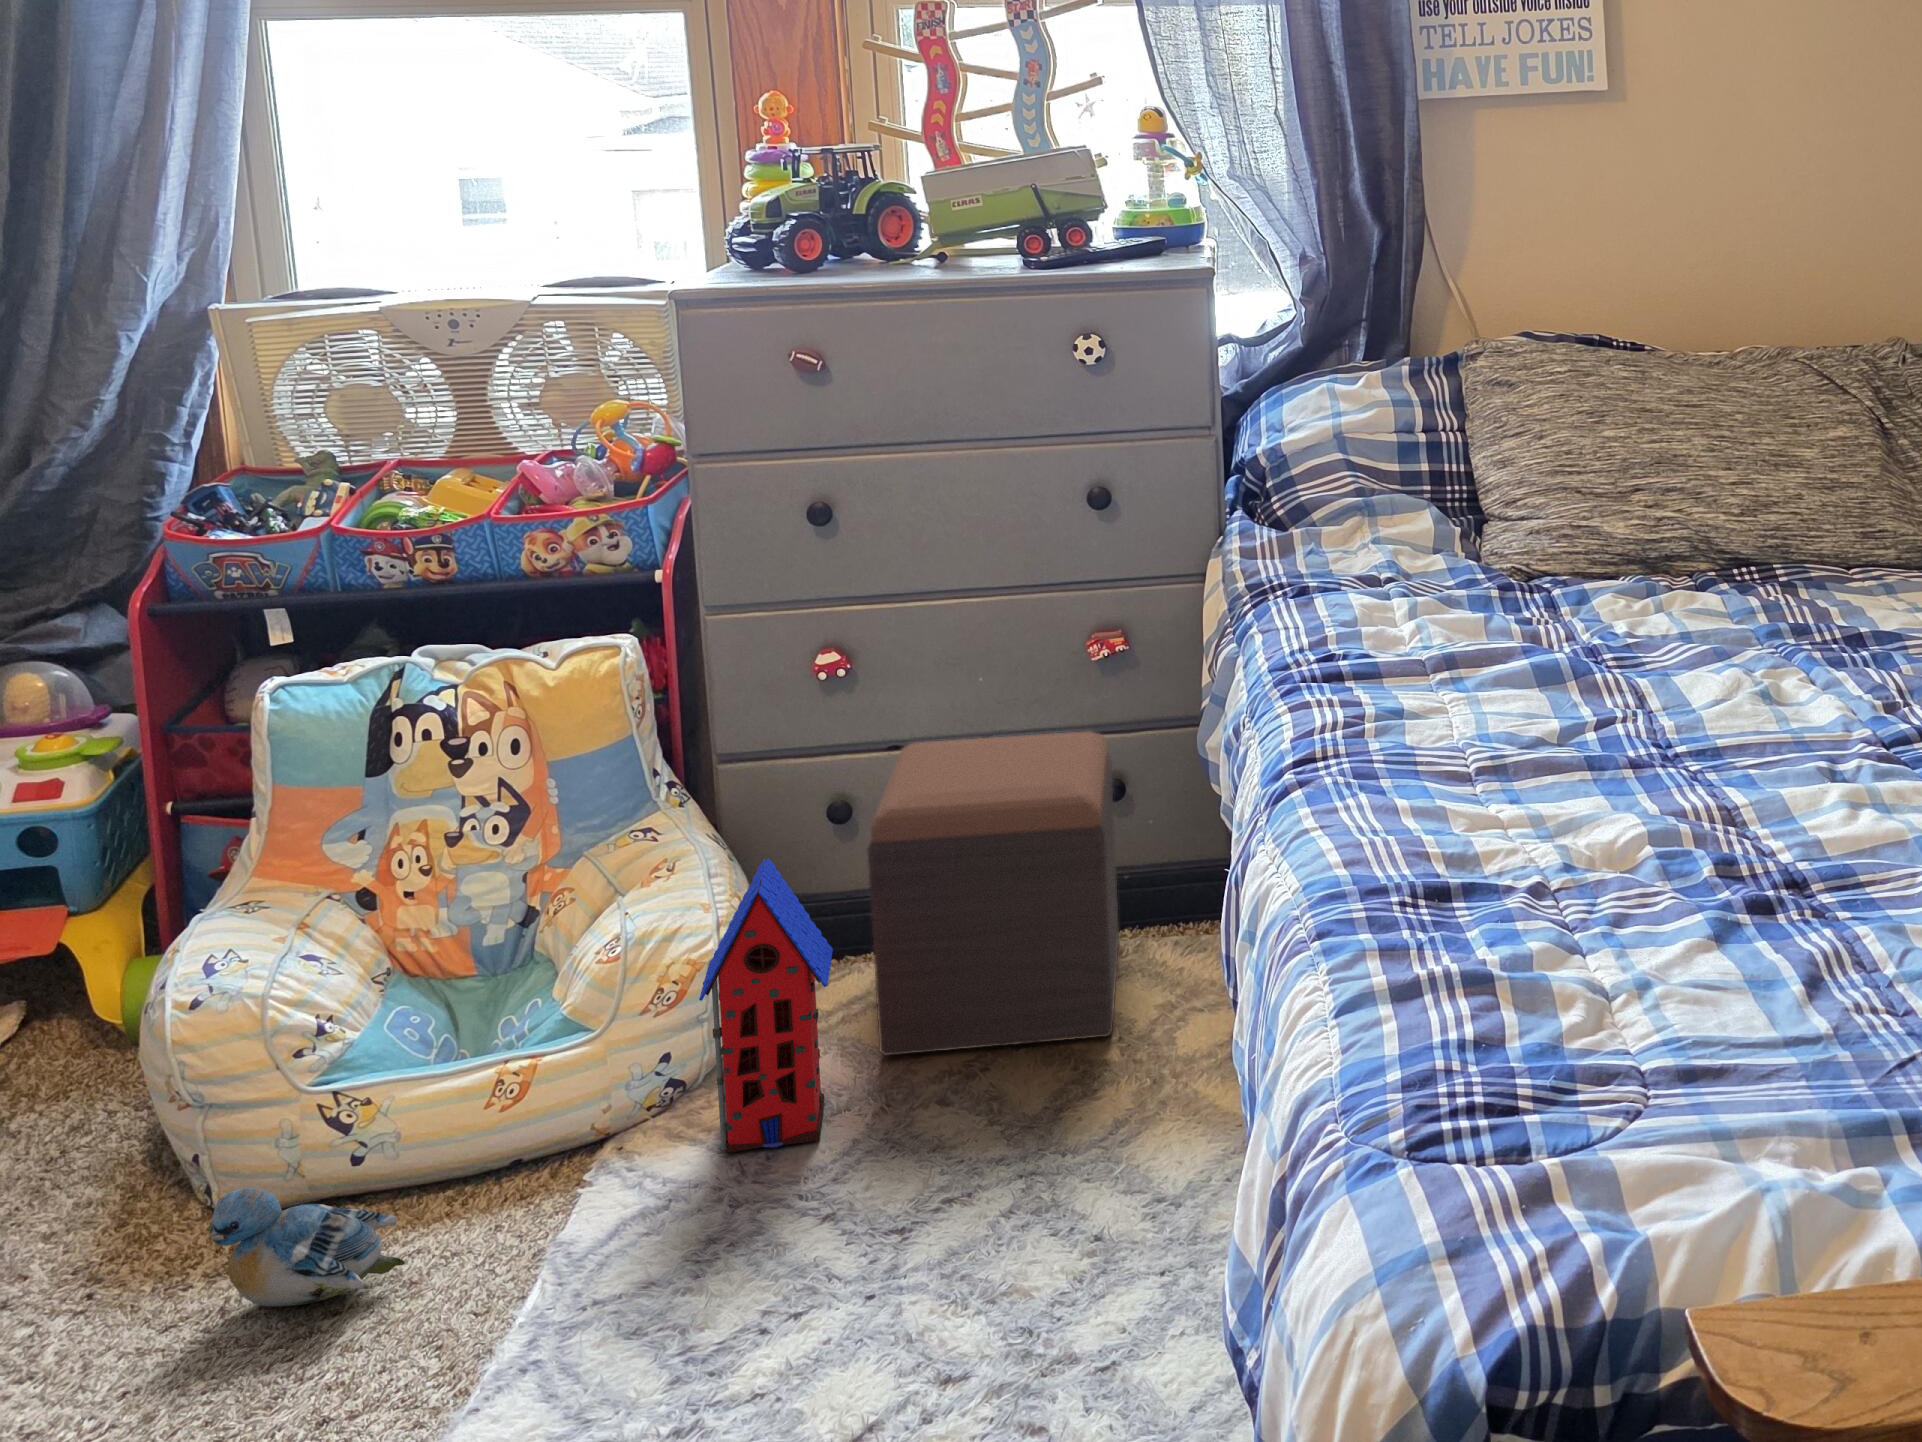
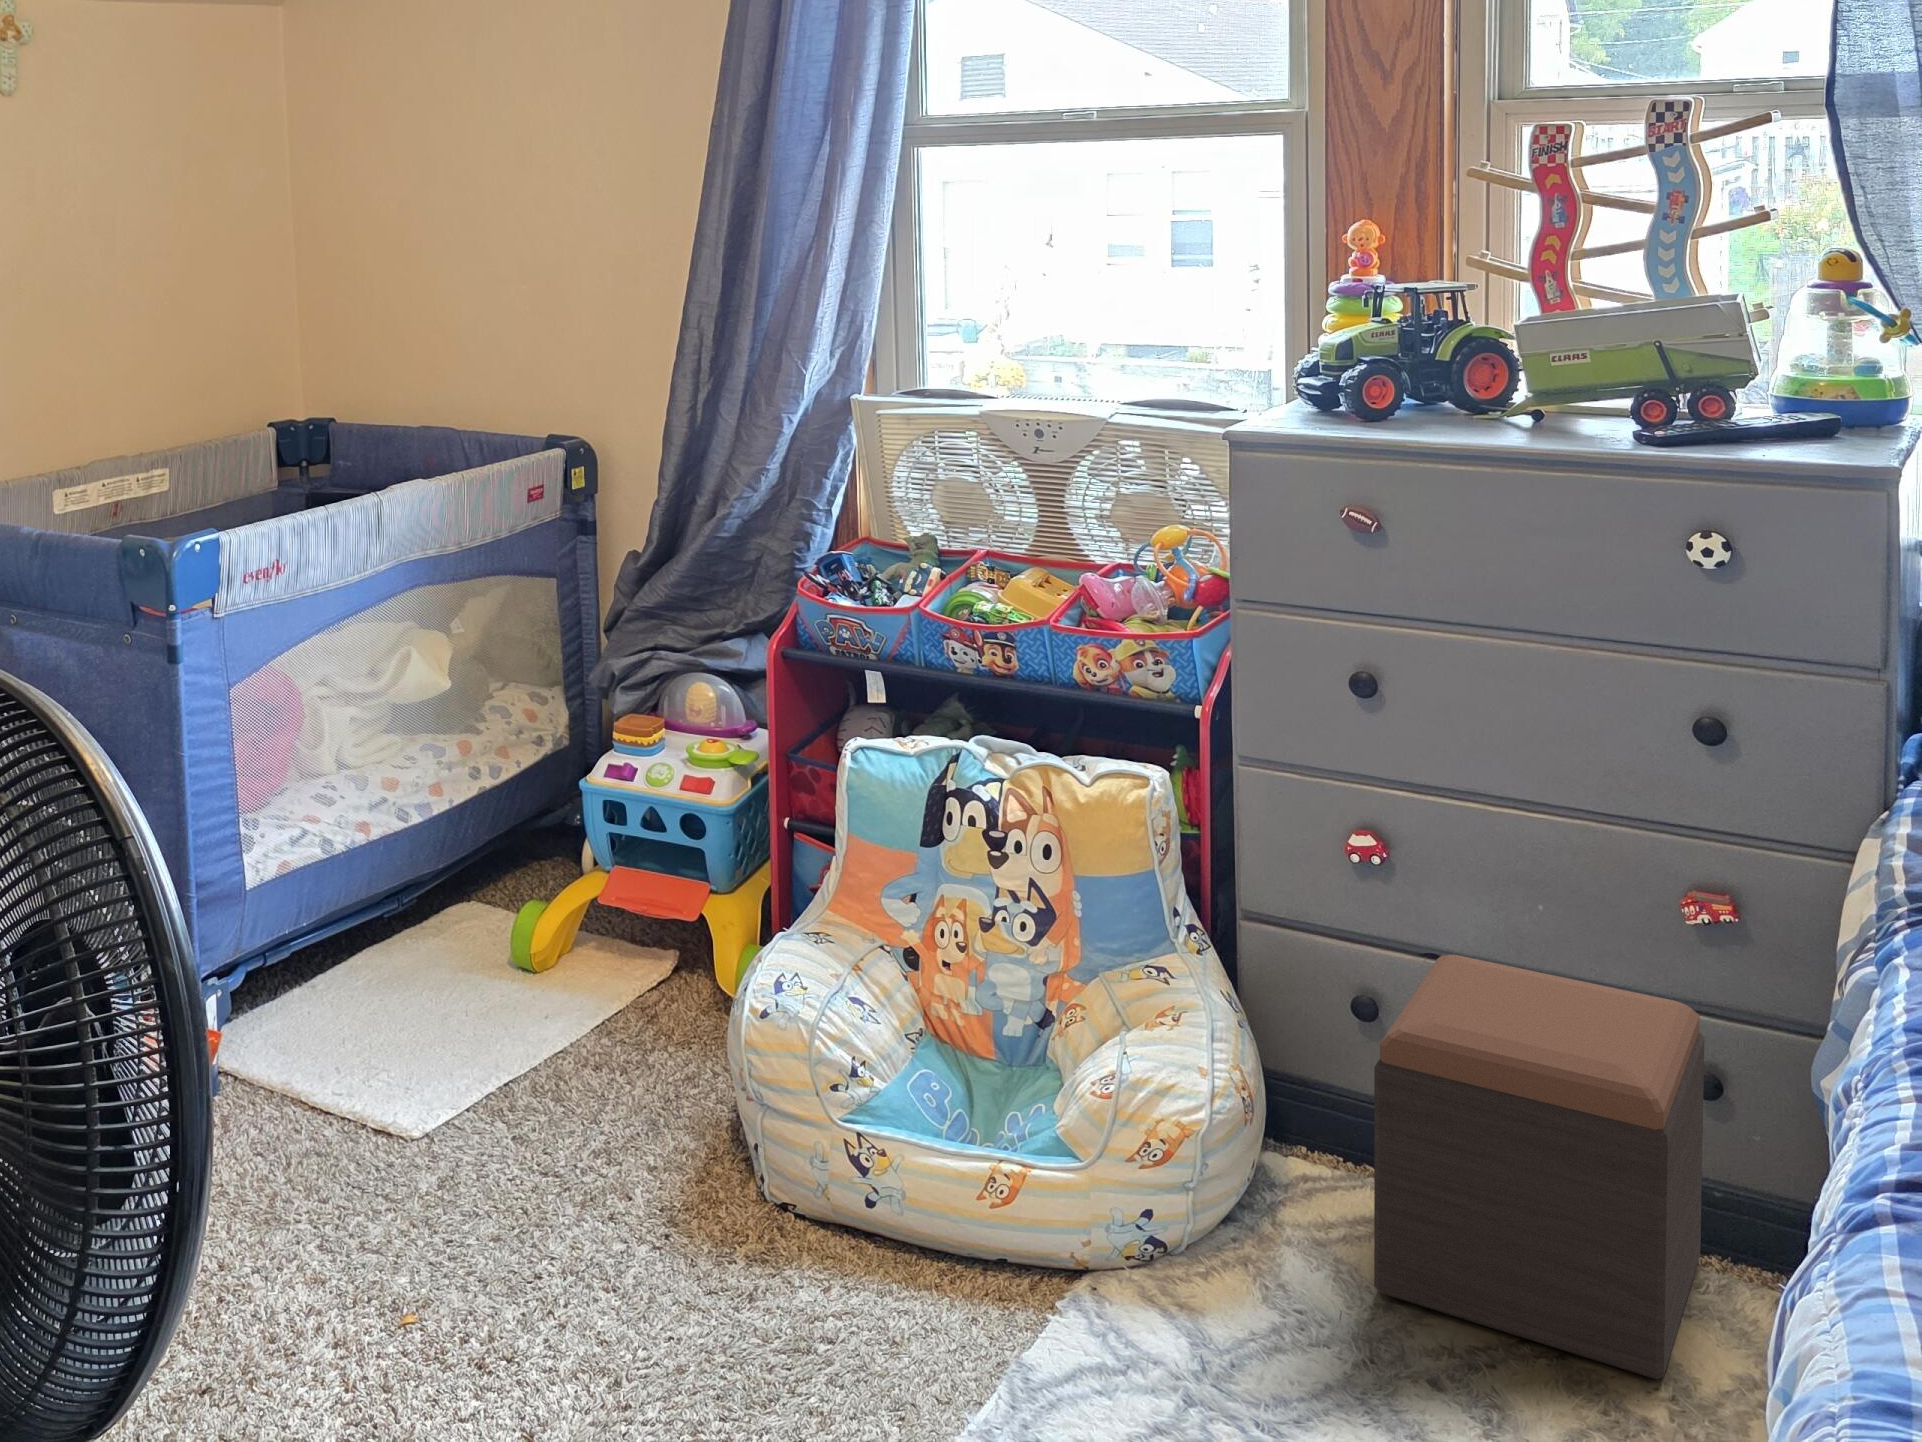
toy house: present [699,858,833,1153] -> none [1174,1047,1323,1363]
plush toy: present [206,1188,405,1306] -> none [742,1199,887,1332]

